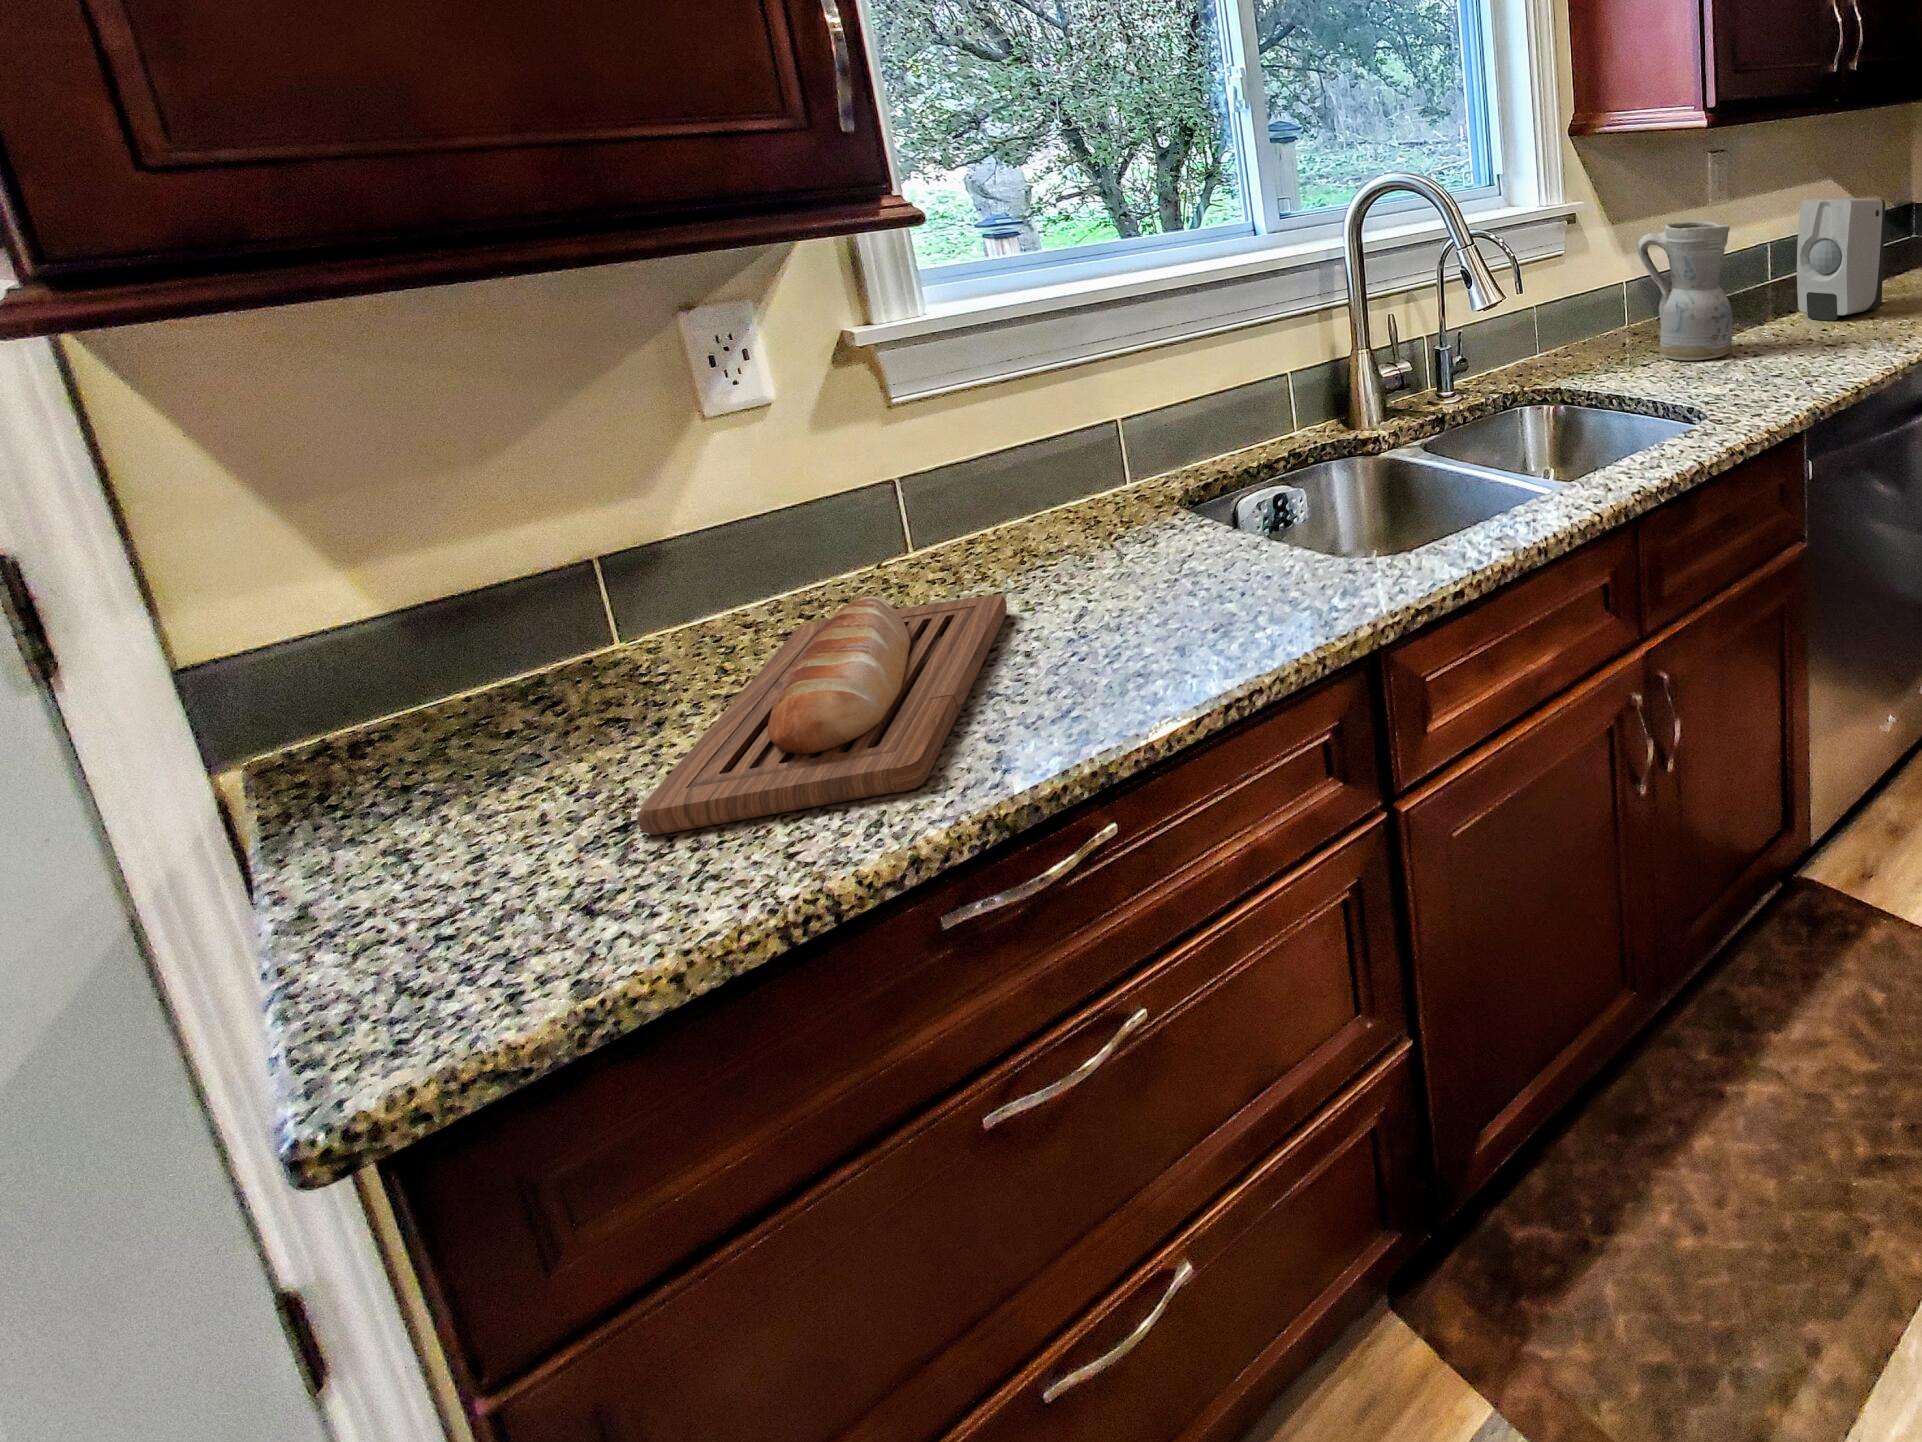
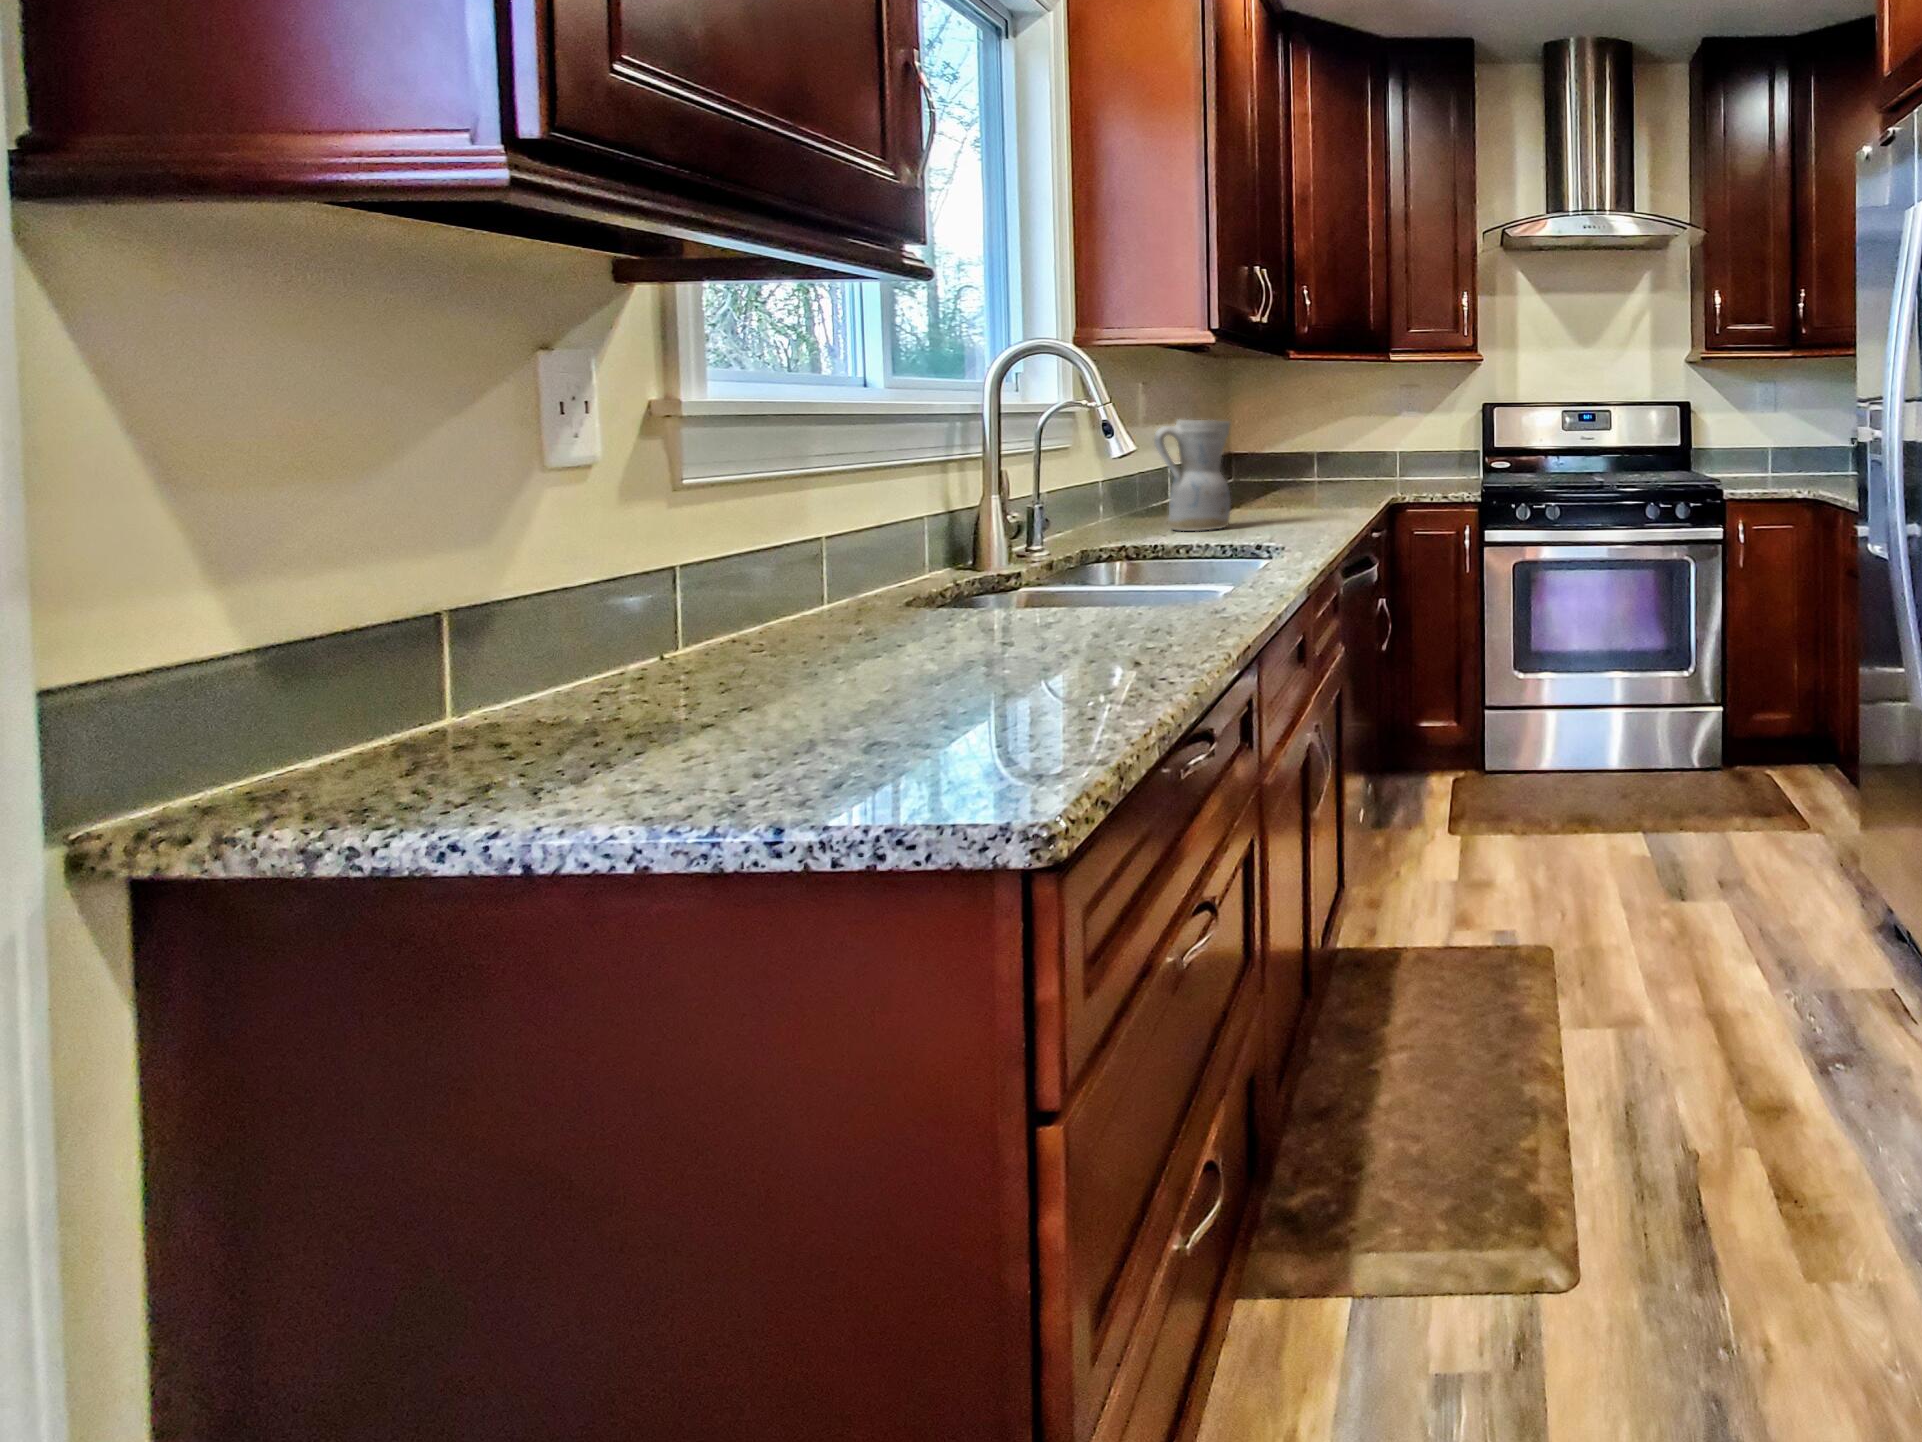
soap dispenser: present [1797,198,1886,321] -> none [1236,418,1292,513]
bread loaf: present [637,594,1007,835] -> none [725,616,1118,740]

